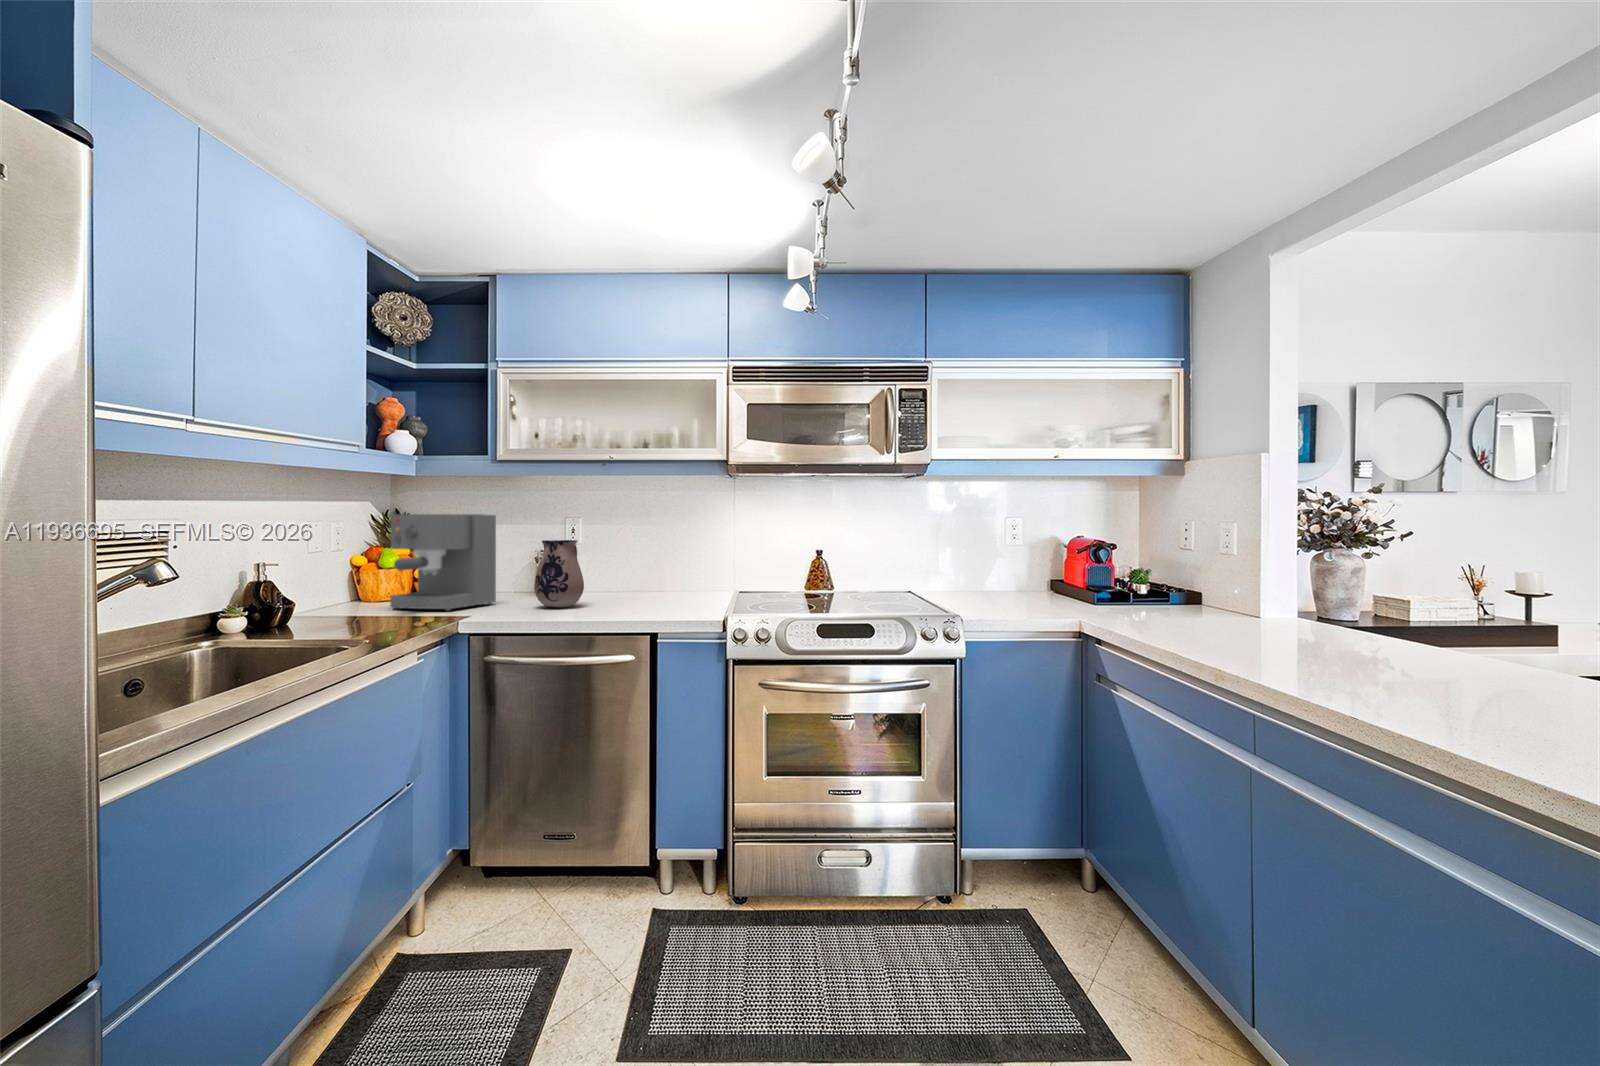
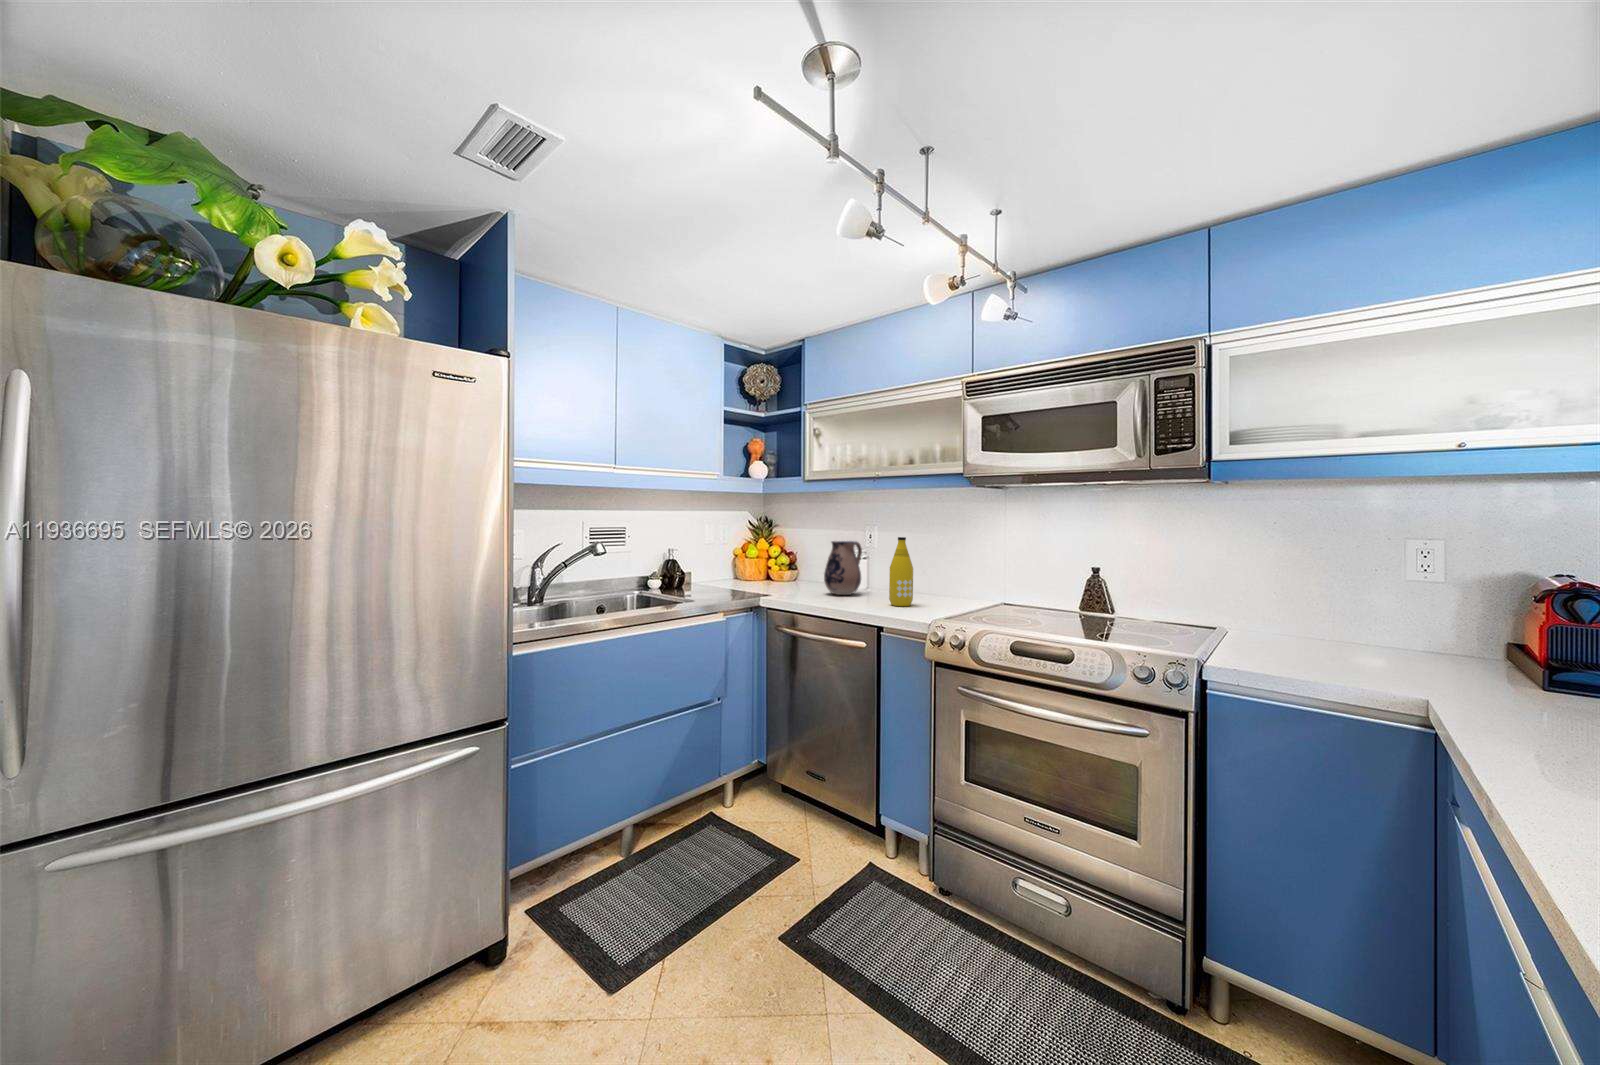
coffee maker: present [390,514,496,611] -> none [735,520,809,591]
bottle: none [641,533,669,612] -> present [889,537,913,606]

